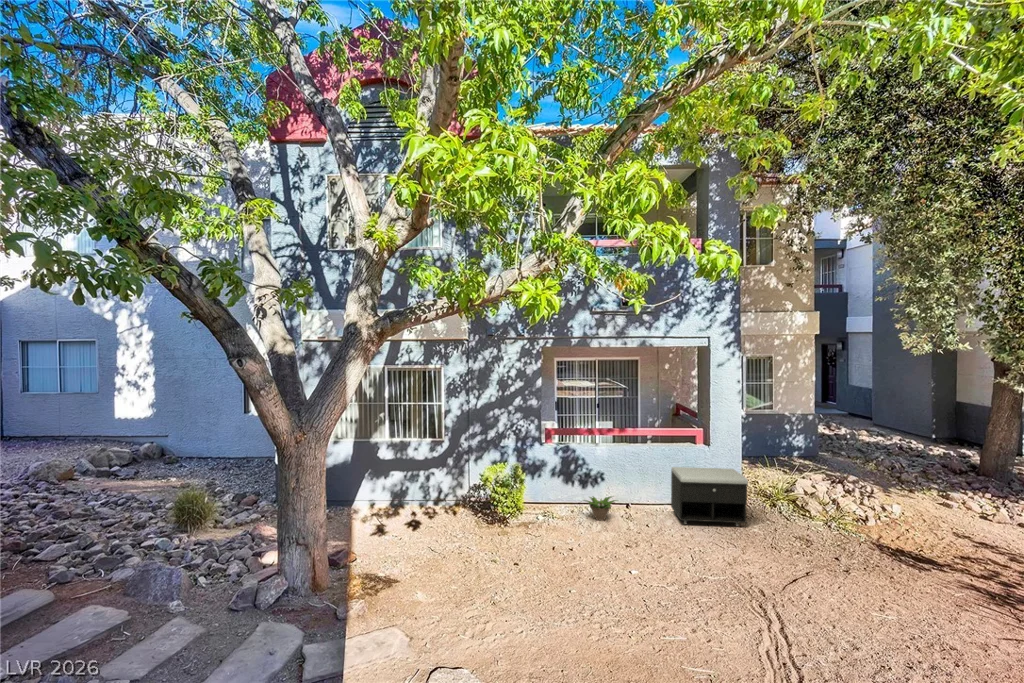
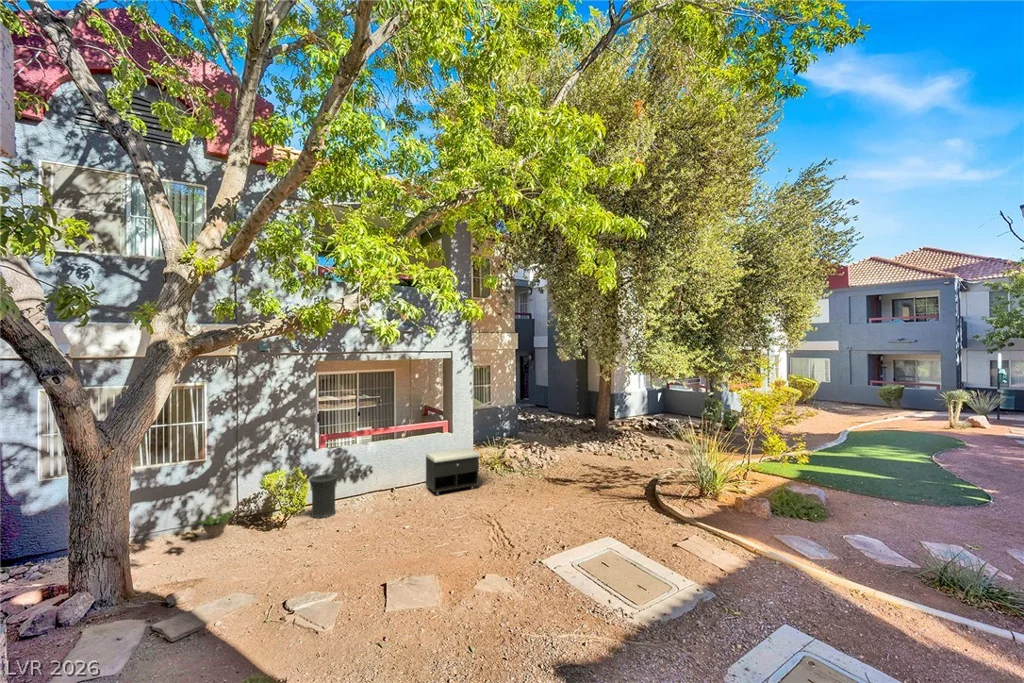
trash can: none [534,473,564,522] -> present [309,474,338,518]
decorative plant: present [584,496,617,521] -> present [196,511,233,538]

